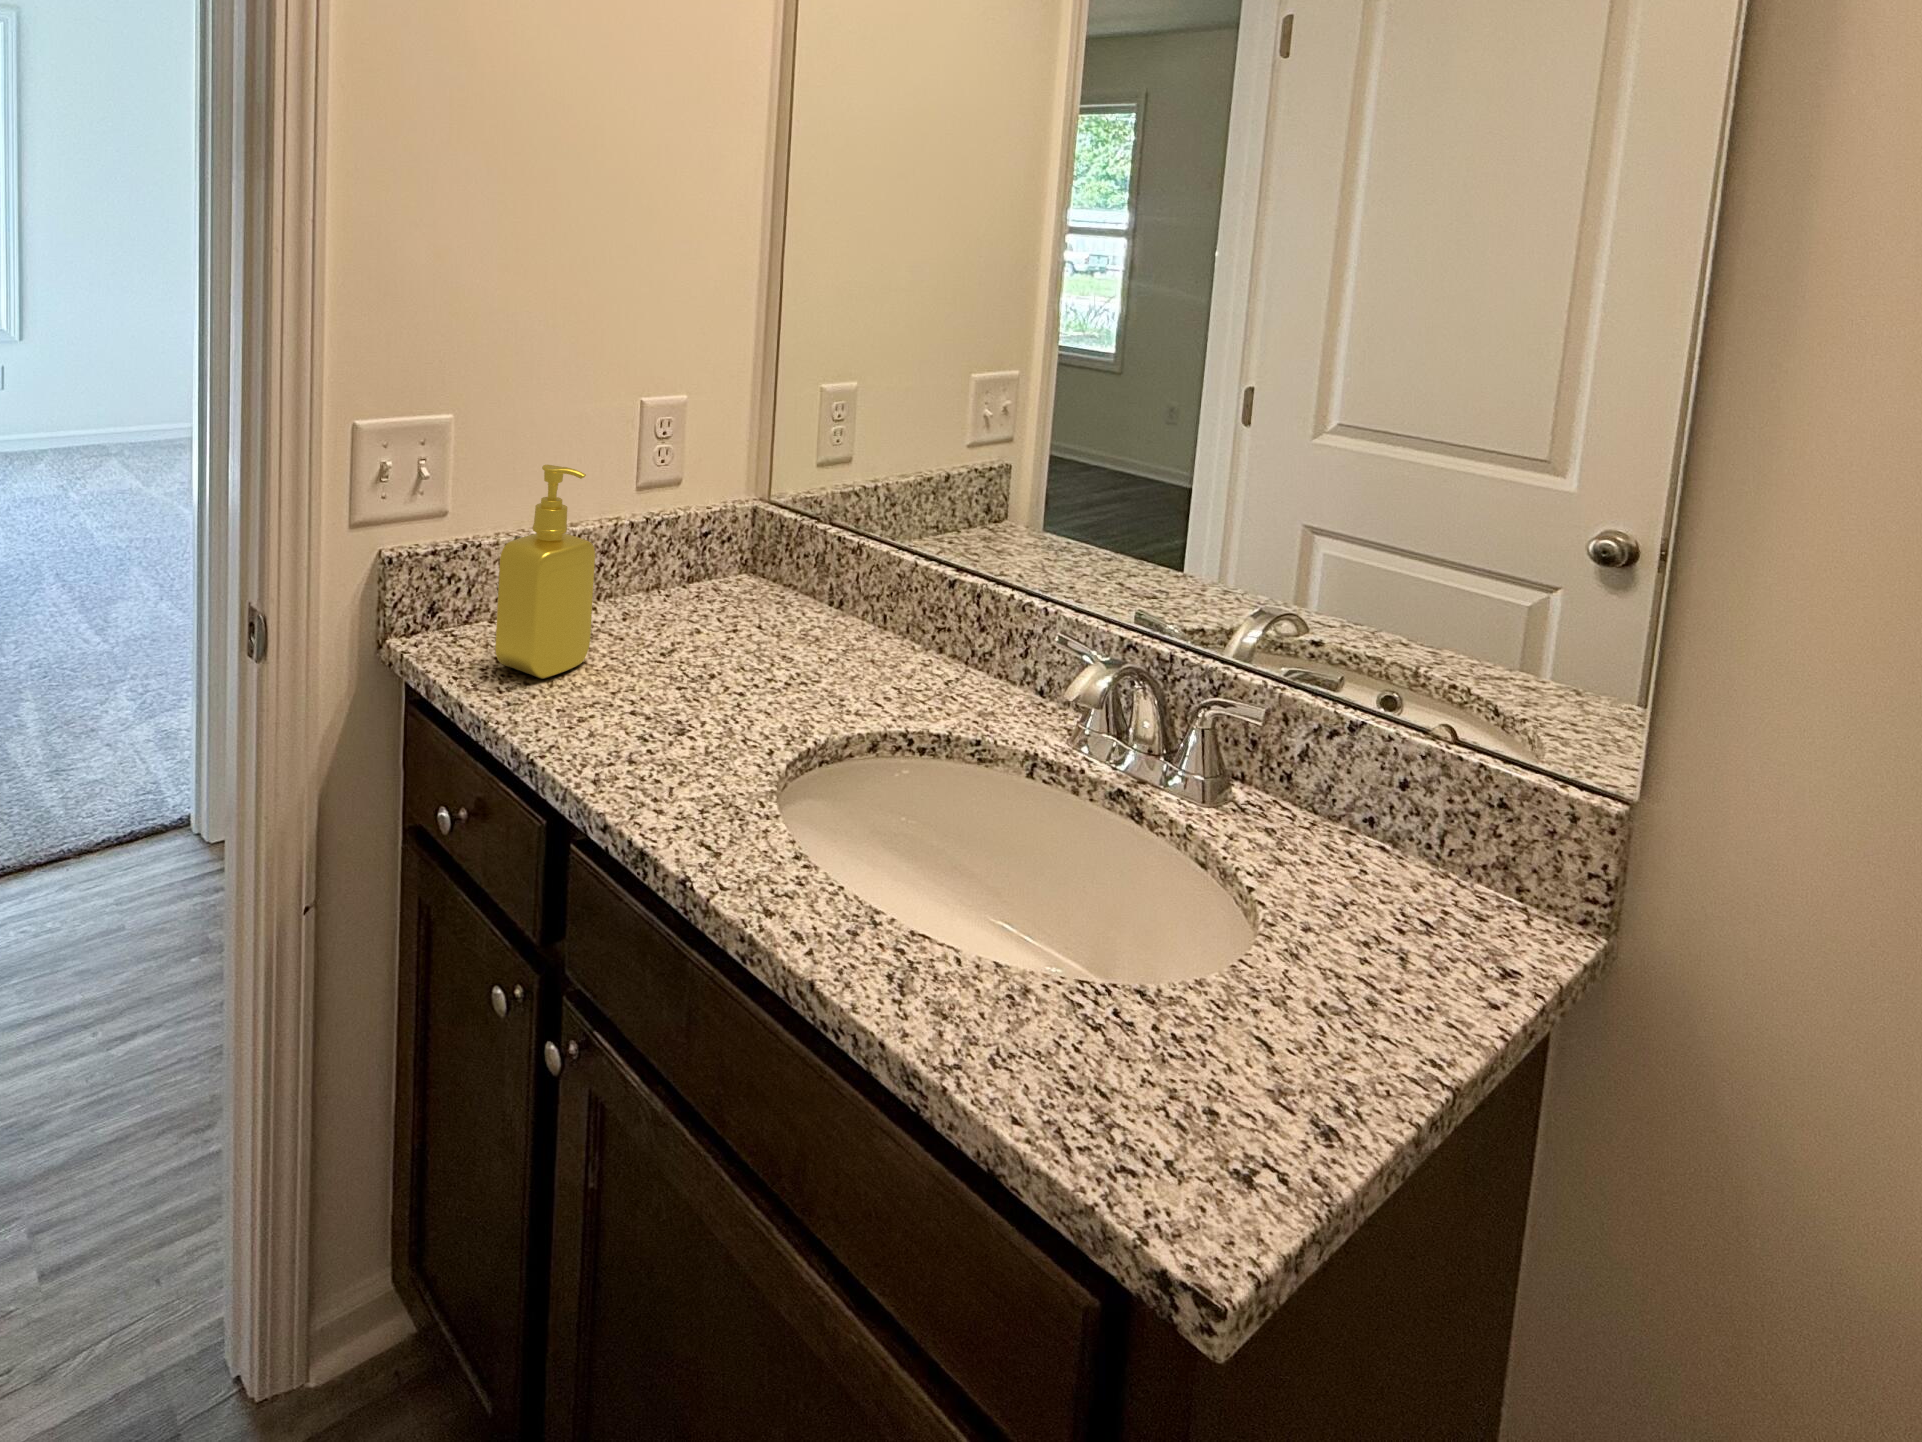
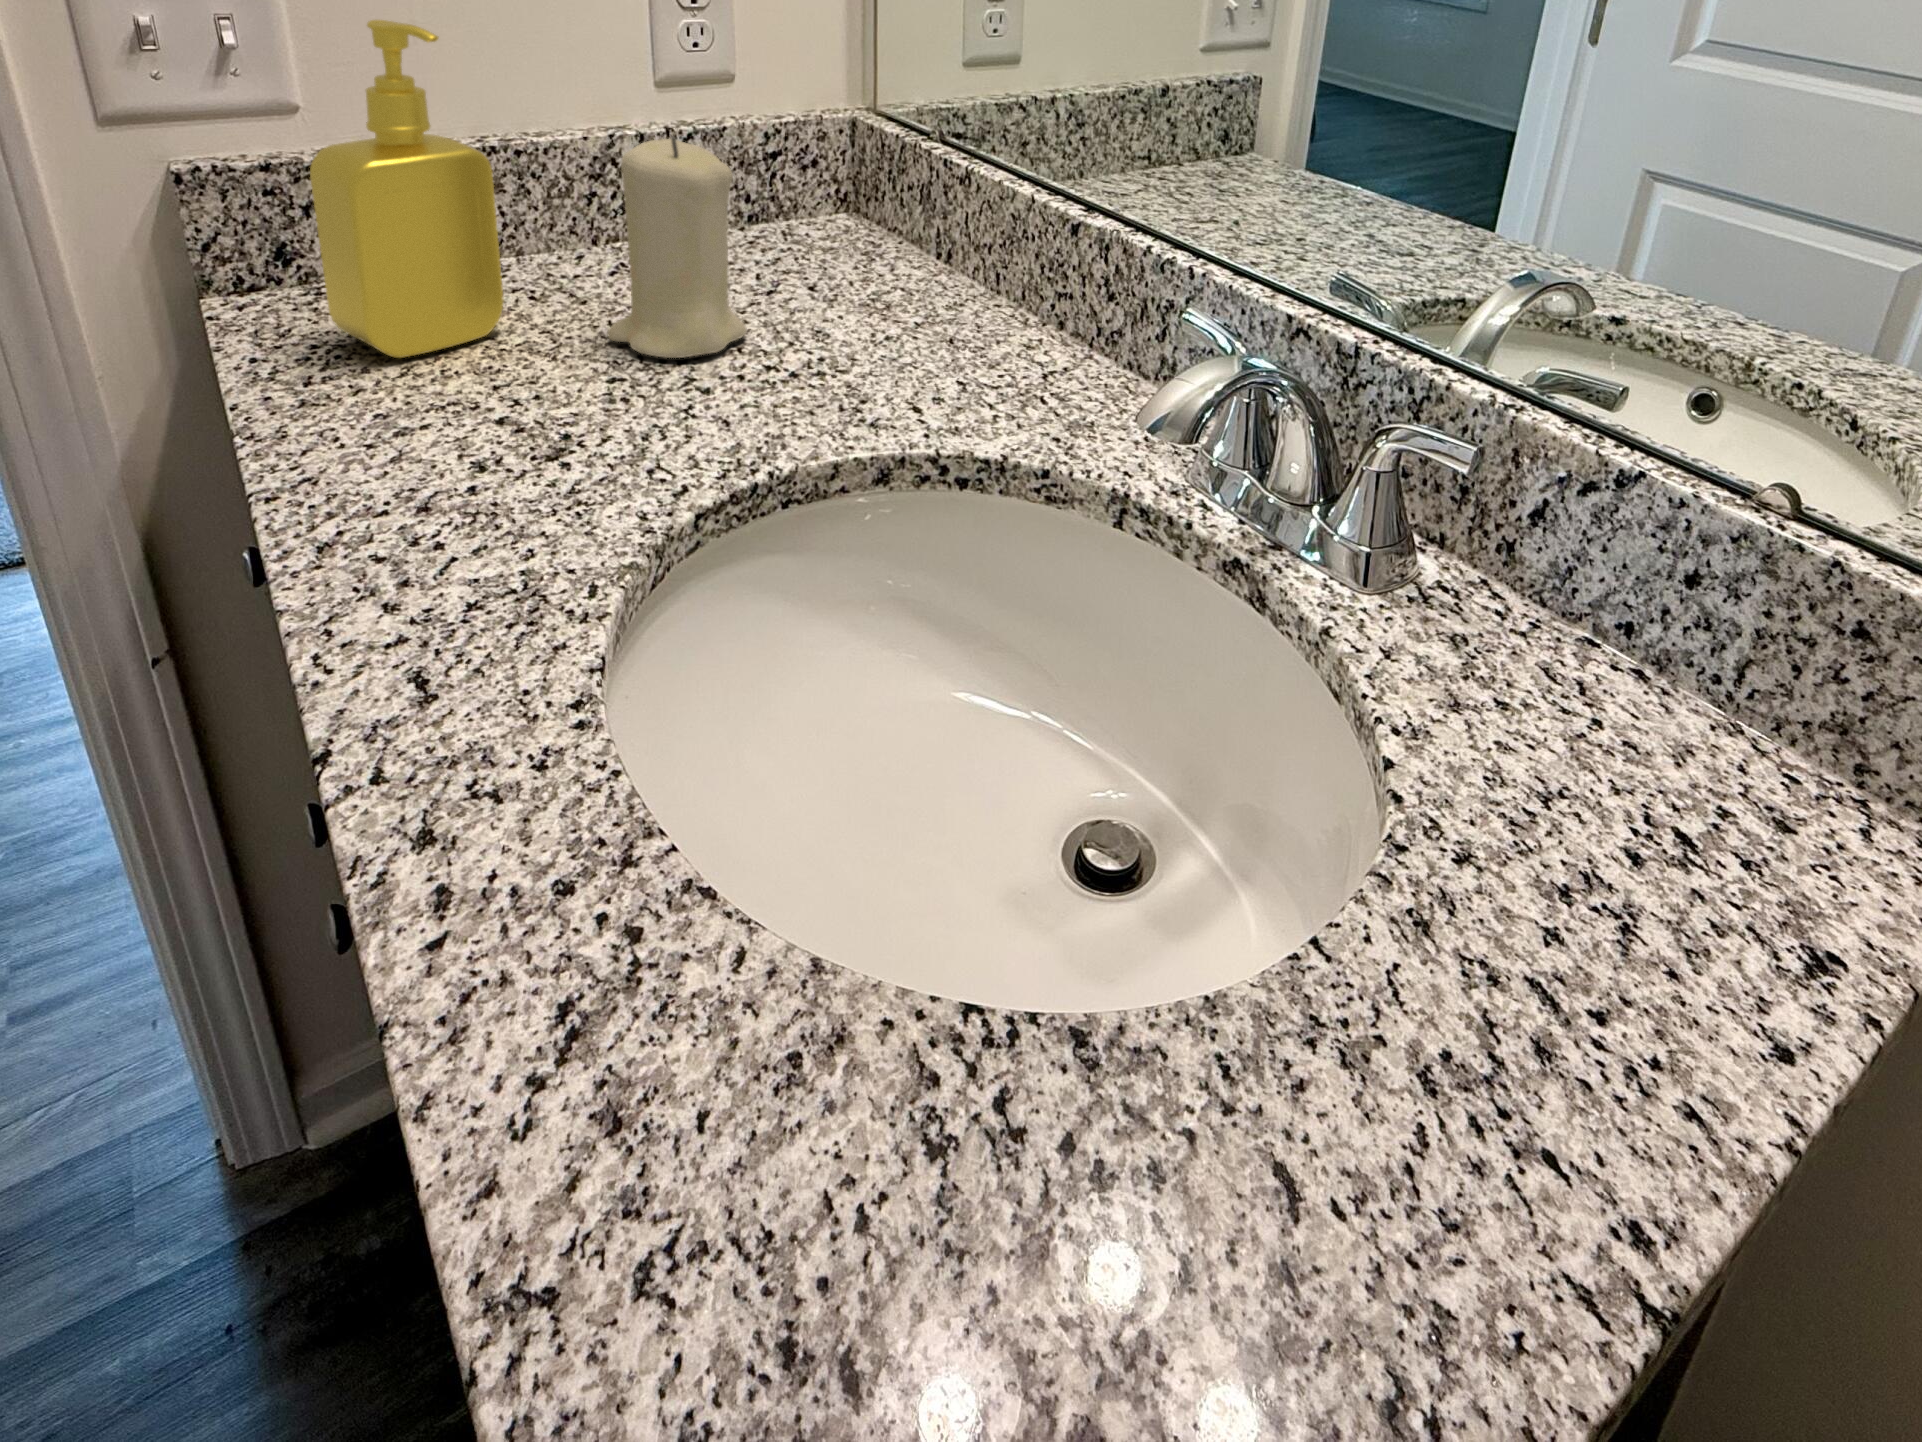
candle: none [657,530,742,675] -> present [608,136,747,358]

